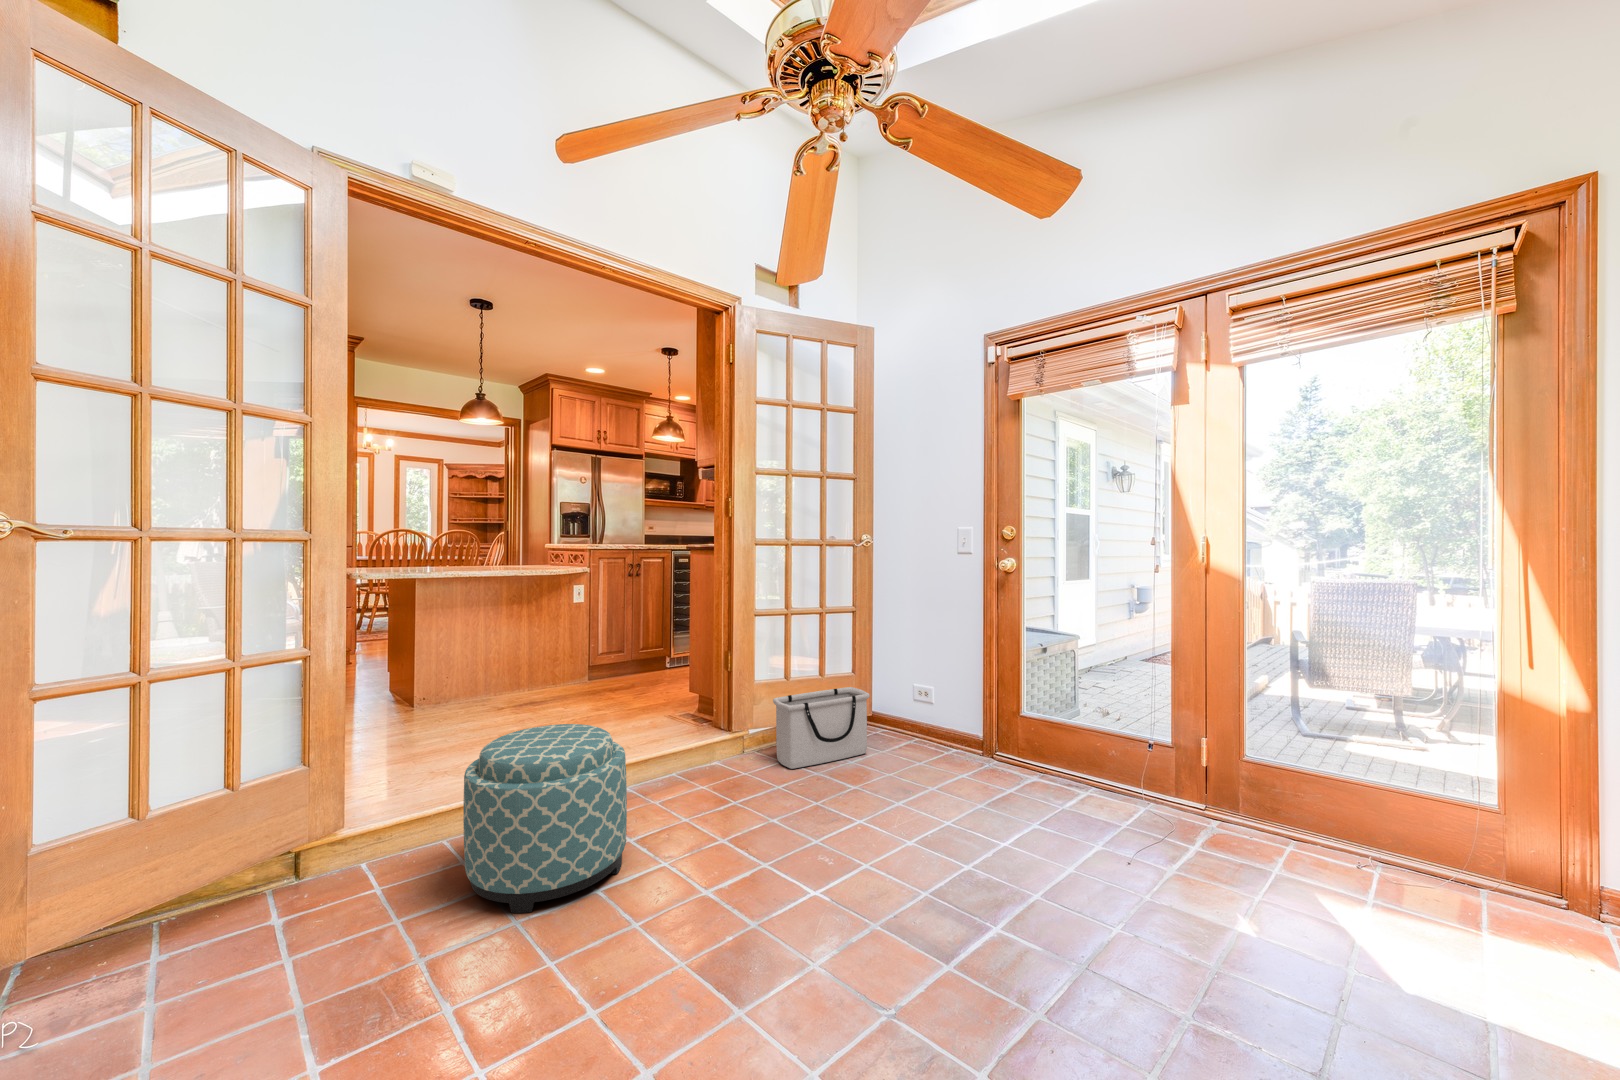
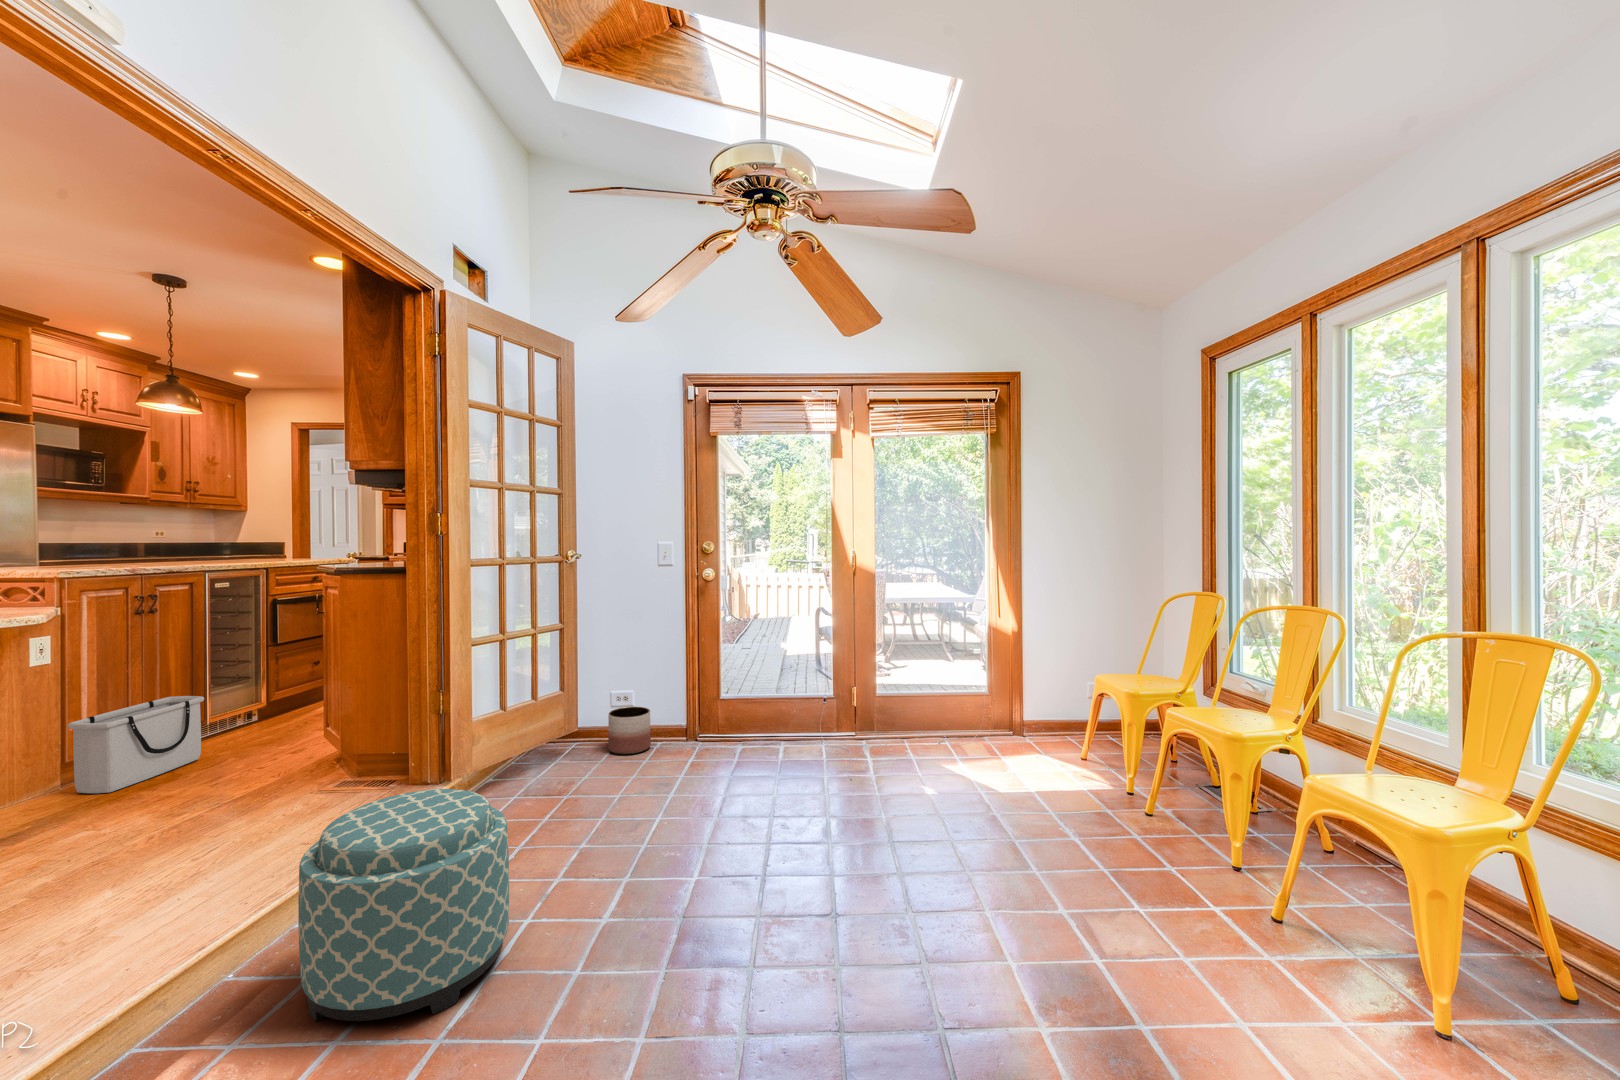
storage bin: present [773,687,870,769] -> present [68,696,204,794]
planter: none [899,701,943,752] -> present [608,707,651,754]

